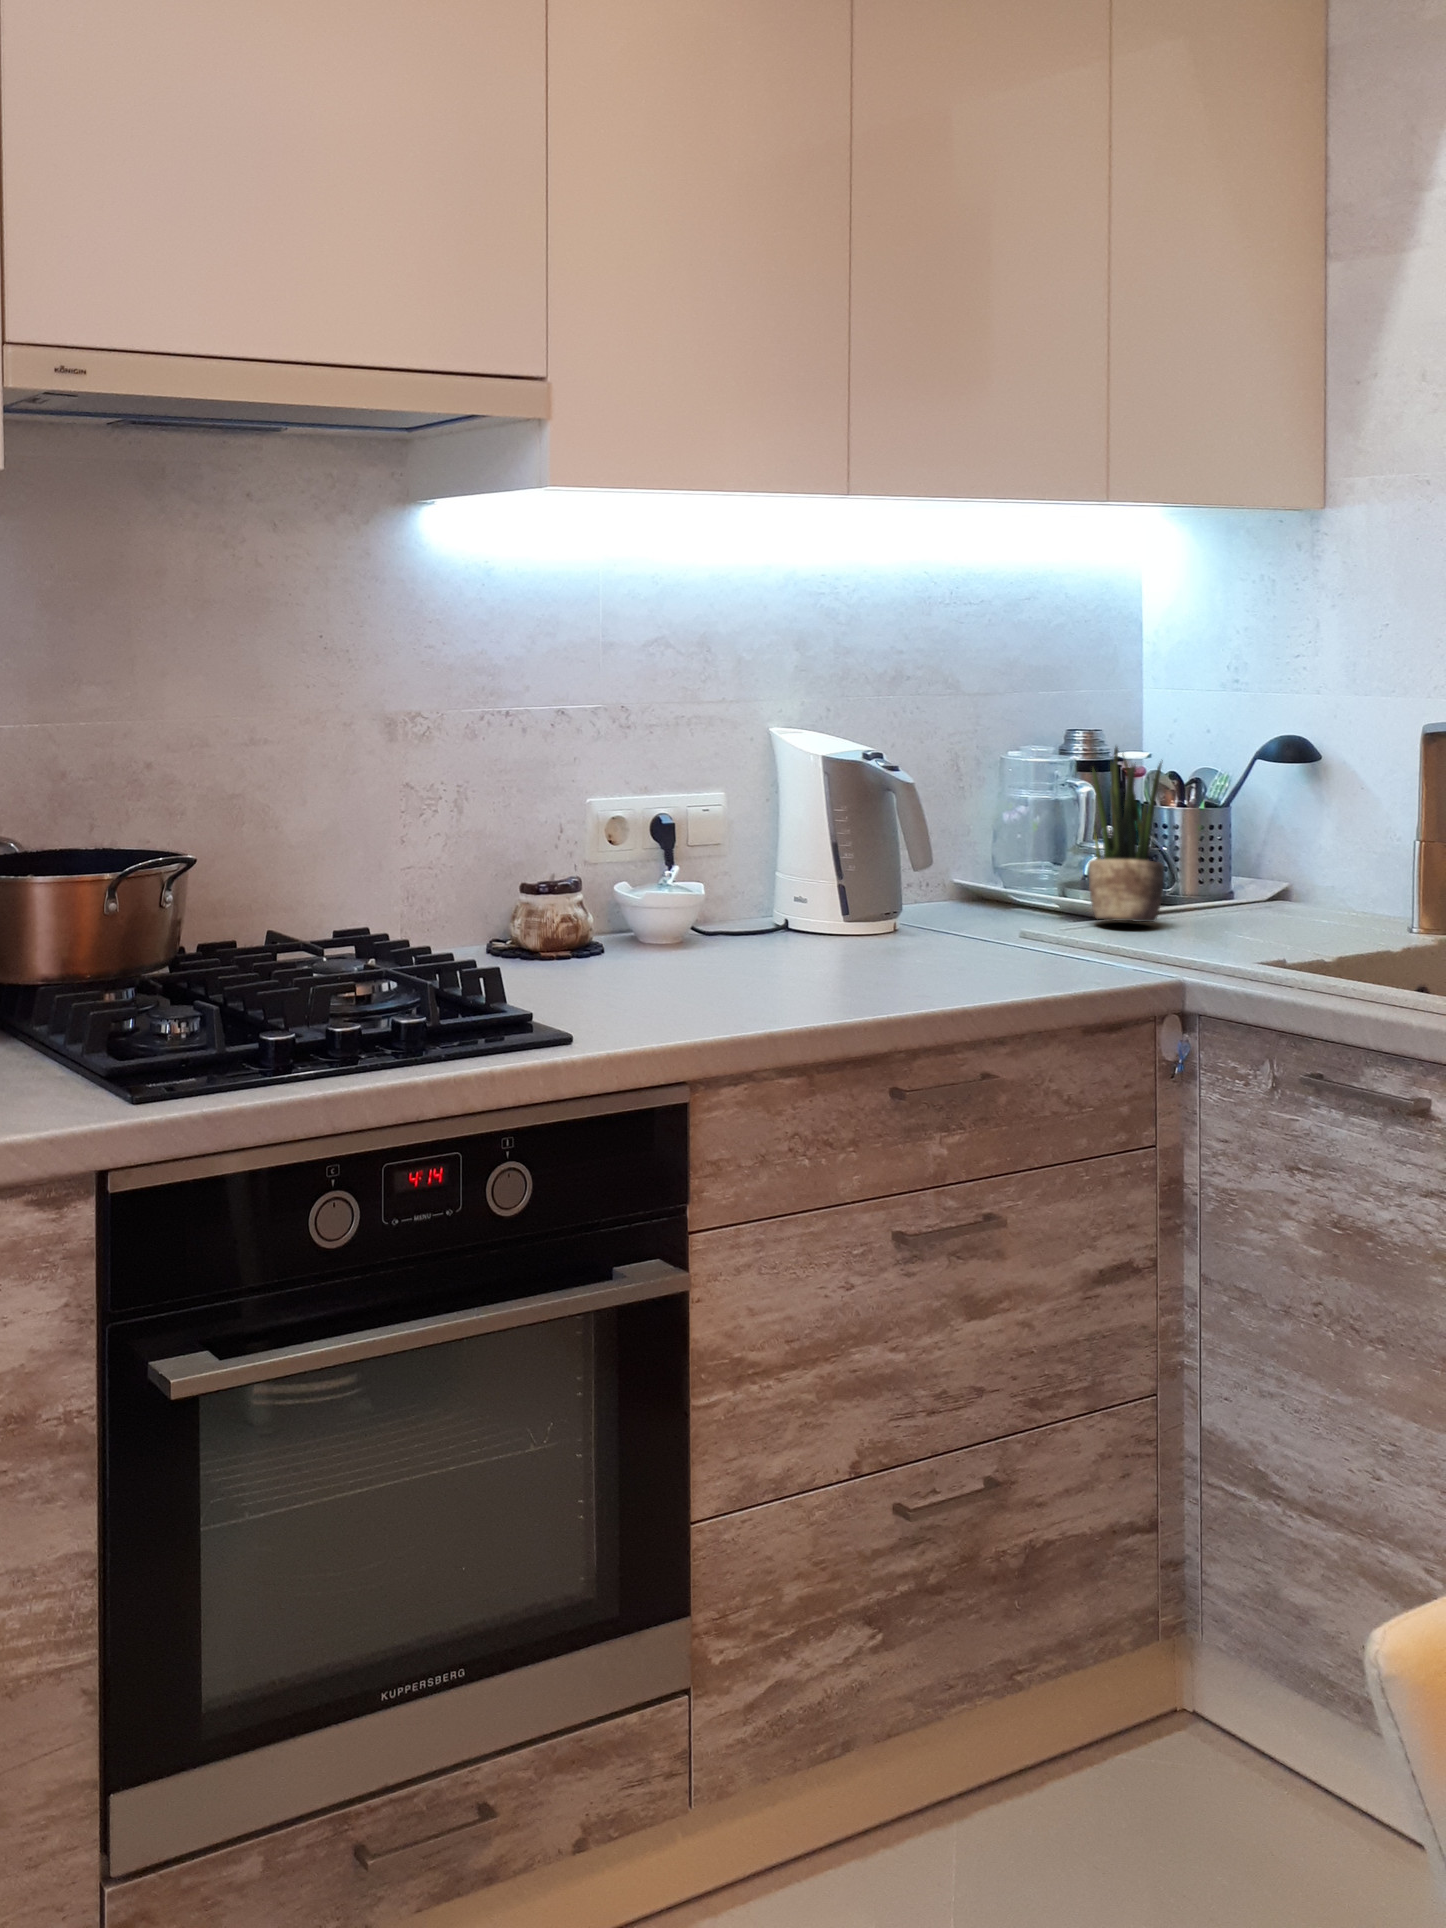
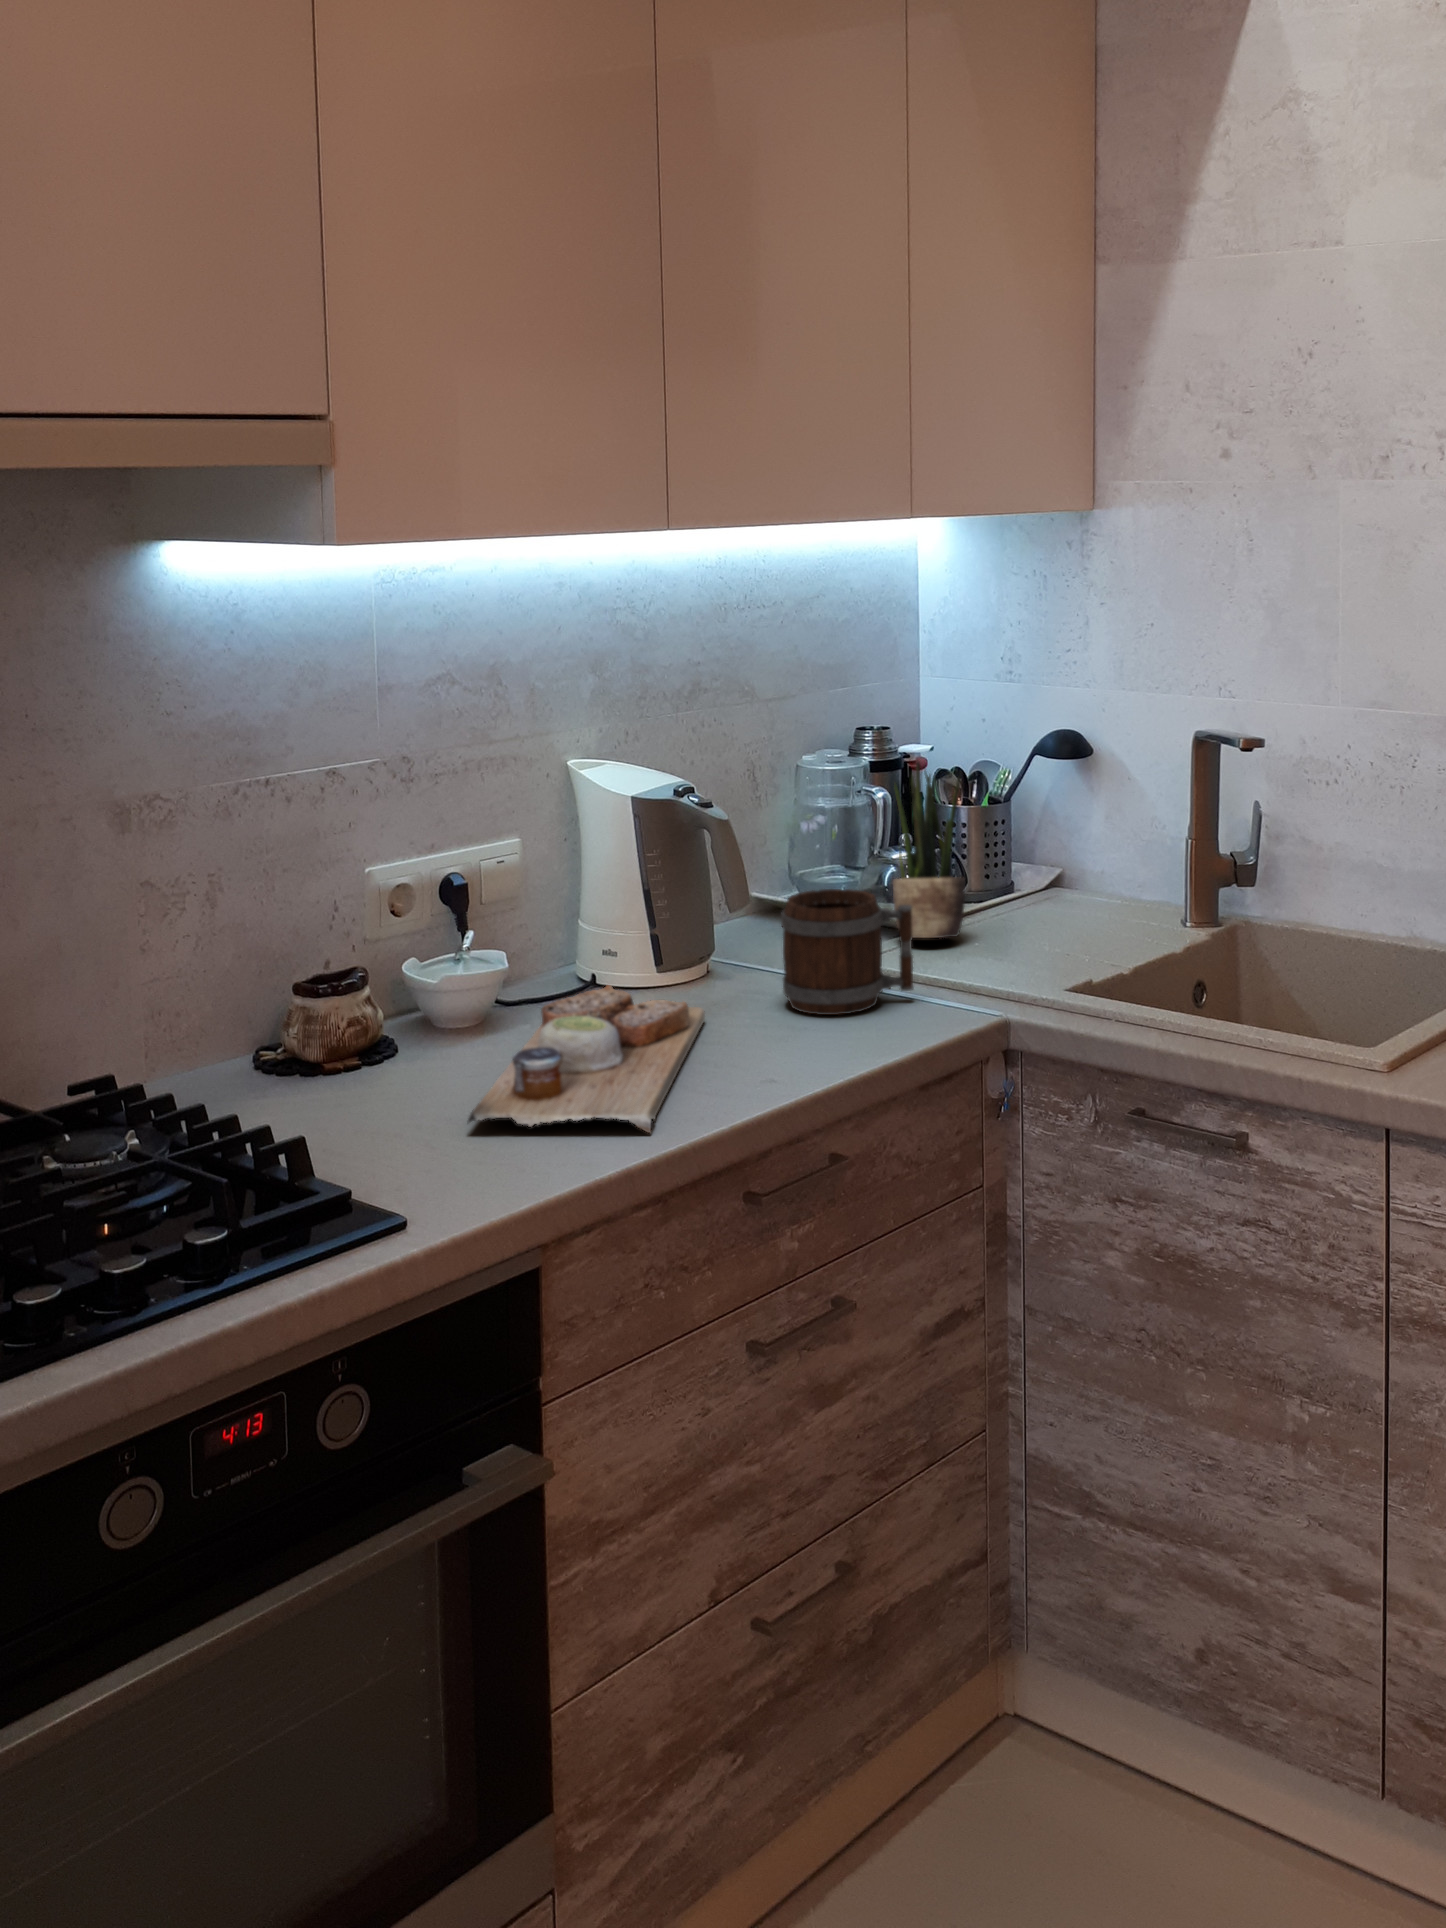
mug: none [960,848,1091,962] -> present [781,889,913,1015]
cutting board: none [644,918,881,1014] -> present [468,985,705,1132]

